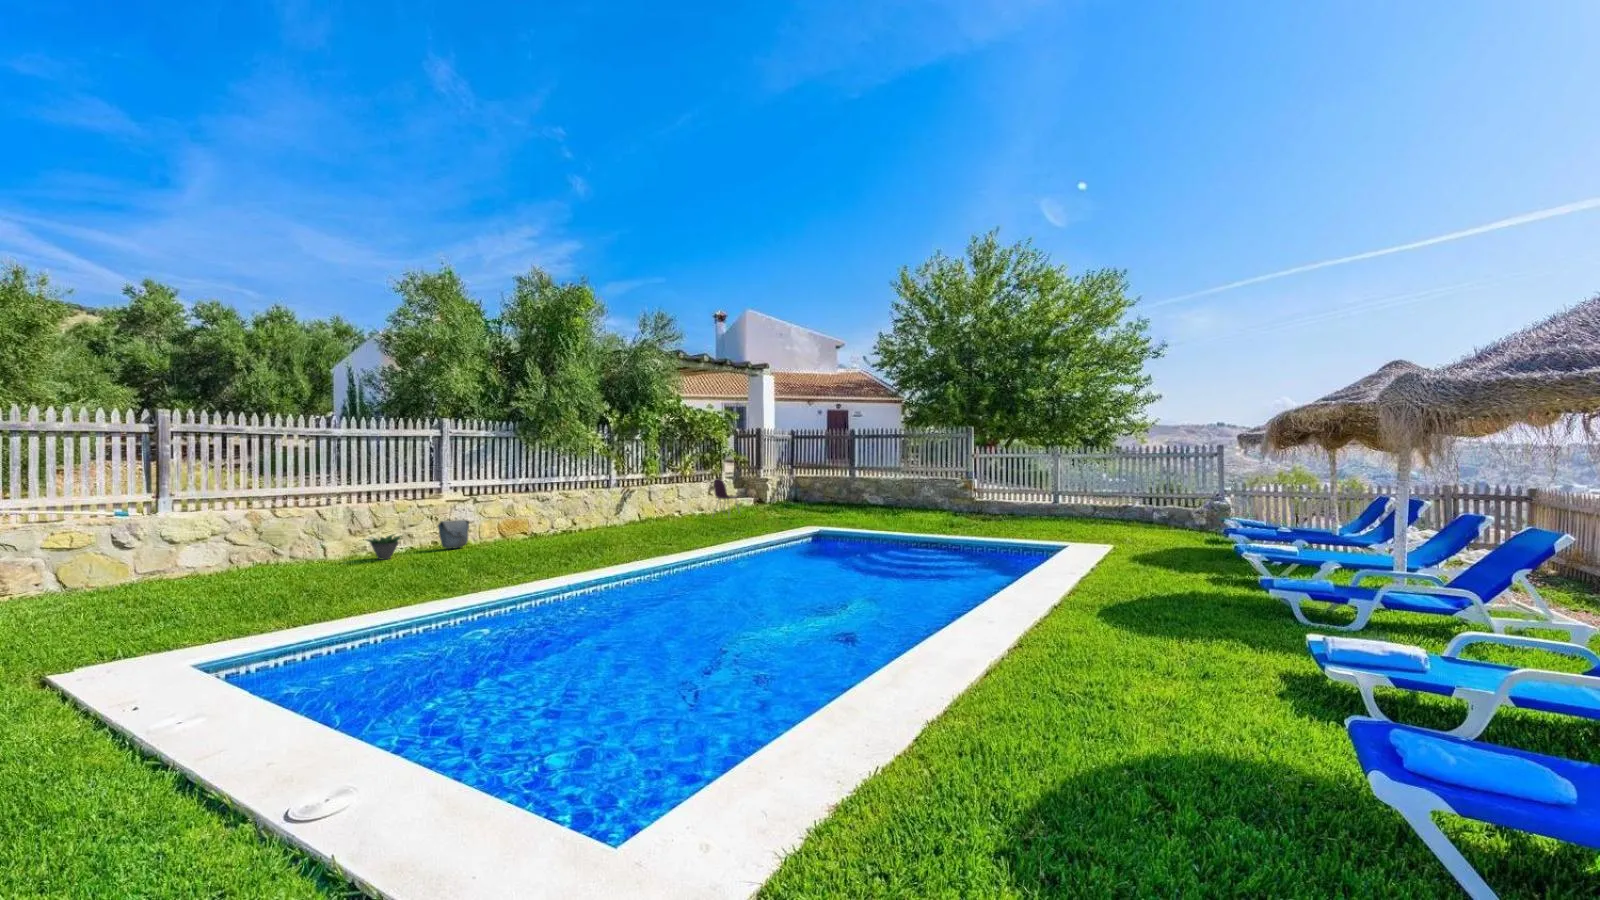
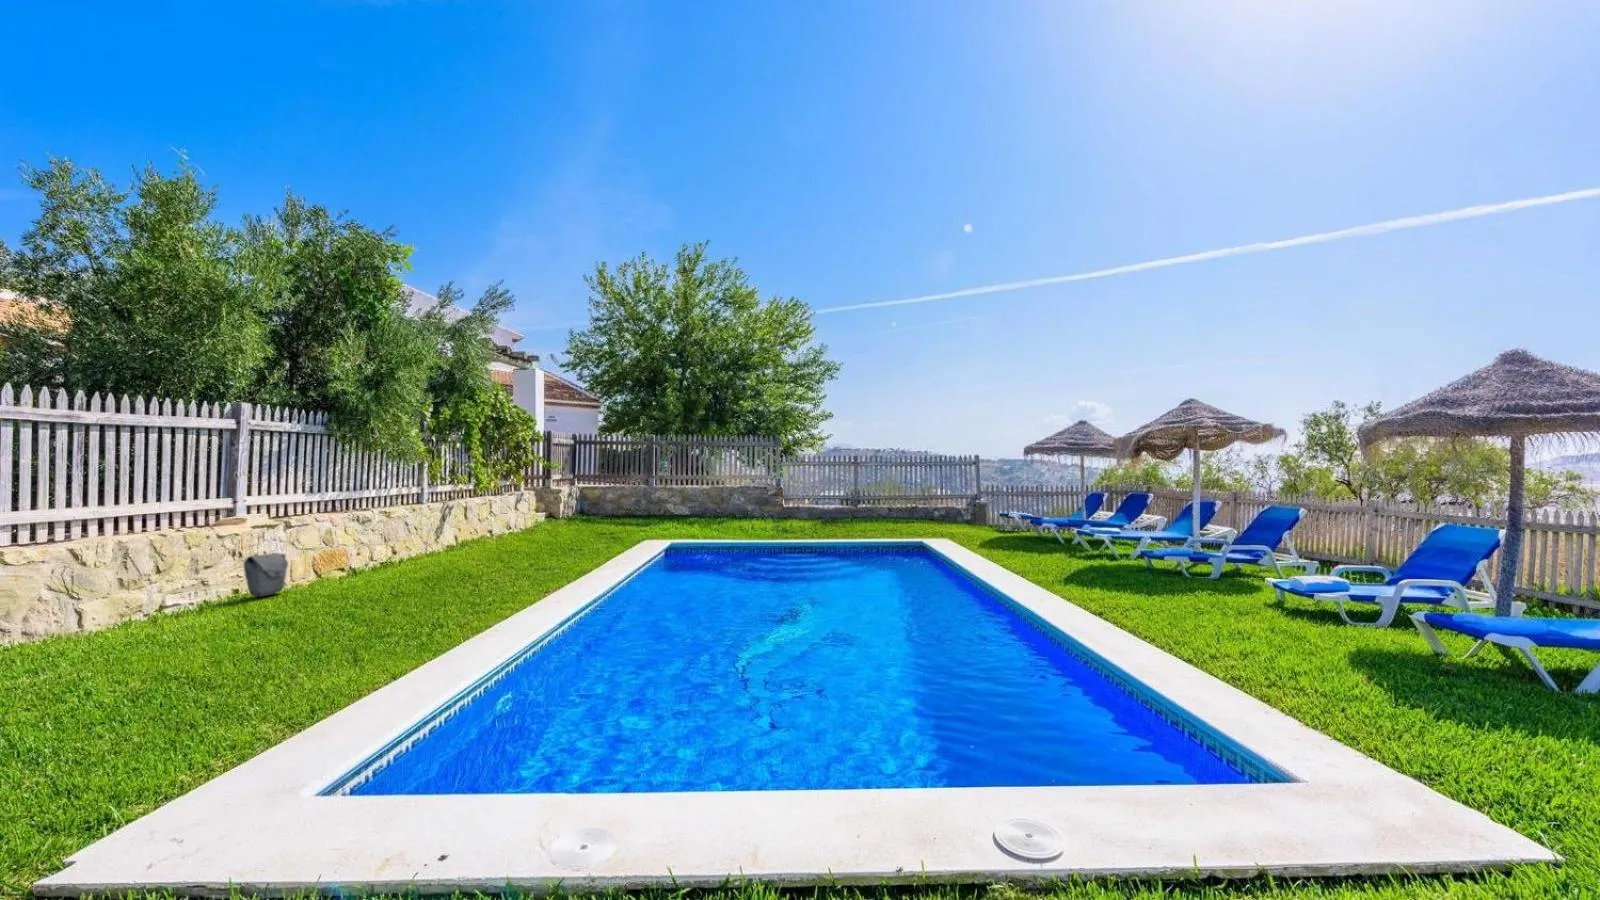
chair: present [714,479,739,514] -> none [518,490,552,538]
decorative plant: present [363,534,402,559] -> none [140,578,228,621]

